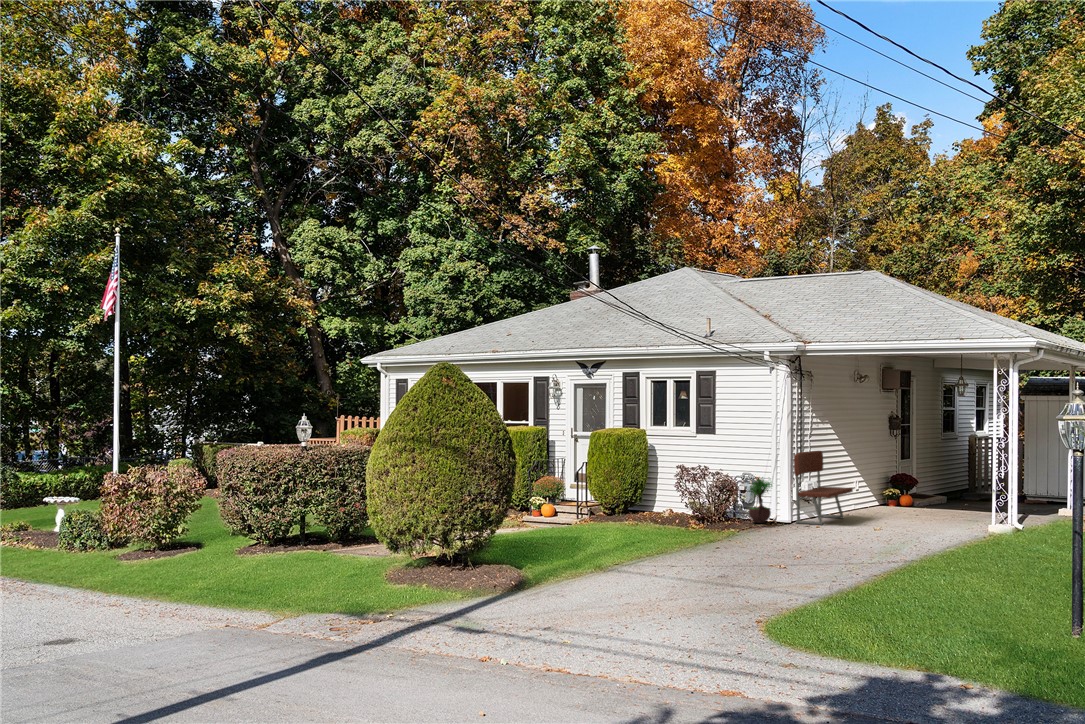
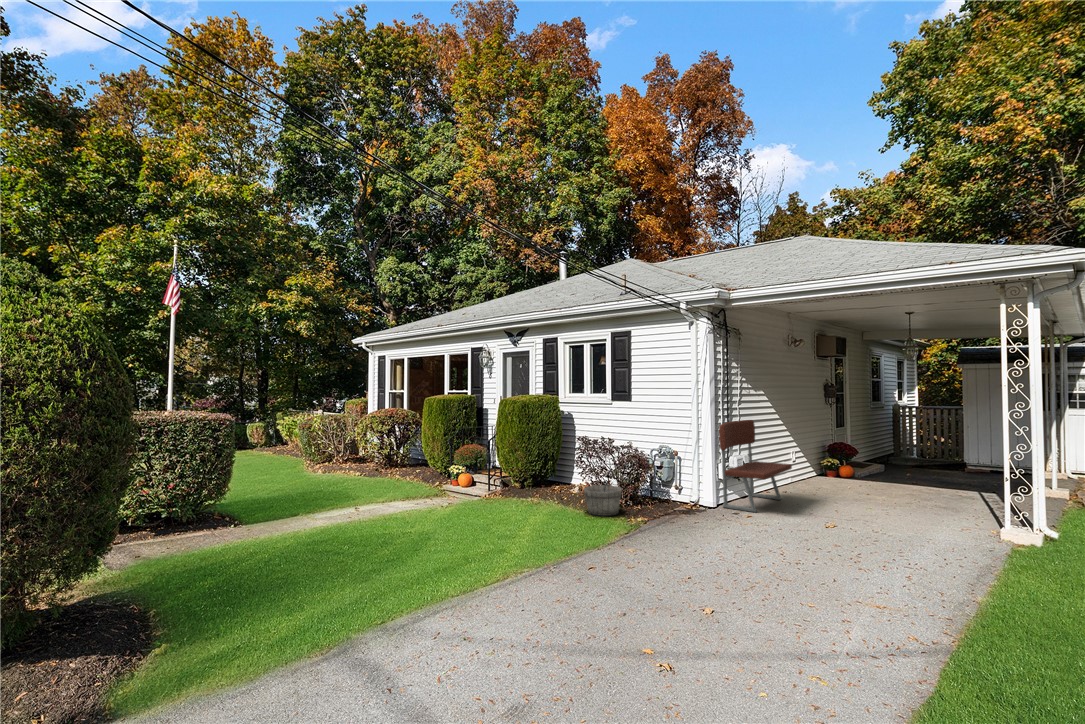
potted tree: present [749,477,771,523] -> none [660,447,695,506]
wooden bucket: none [683,501,715,529] -> present [584,483,622,516]

